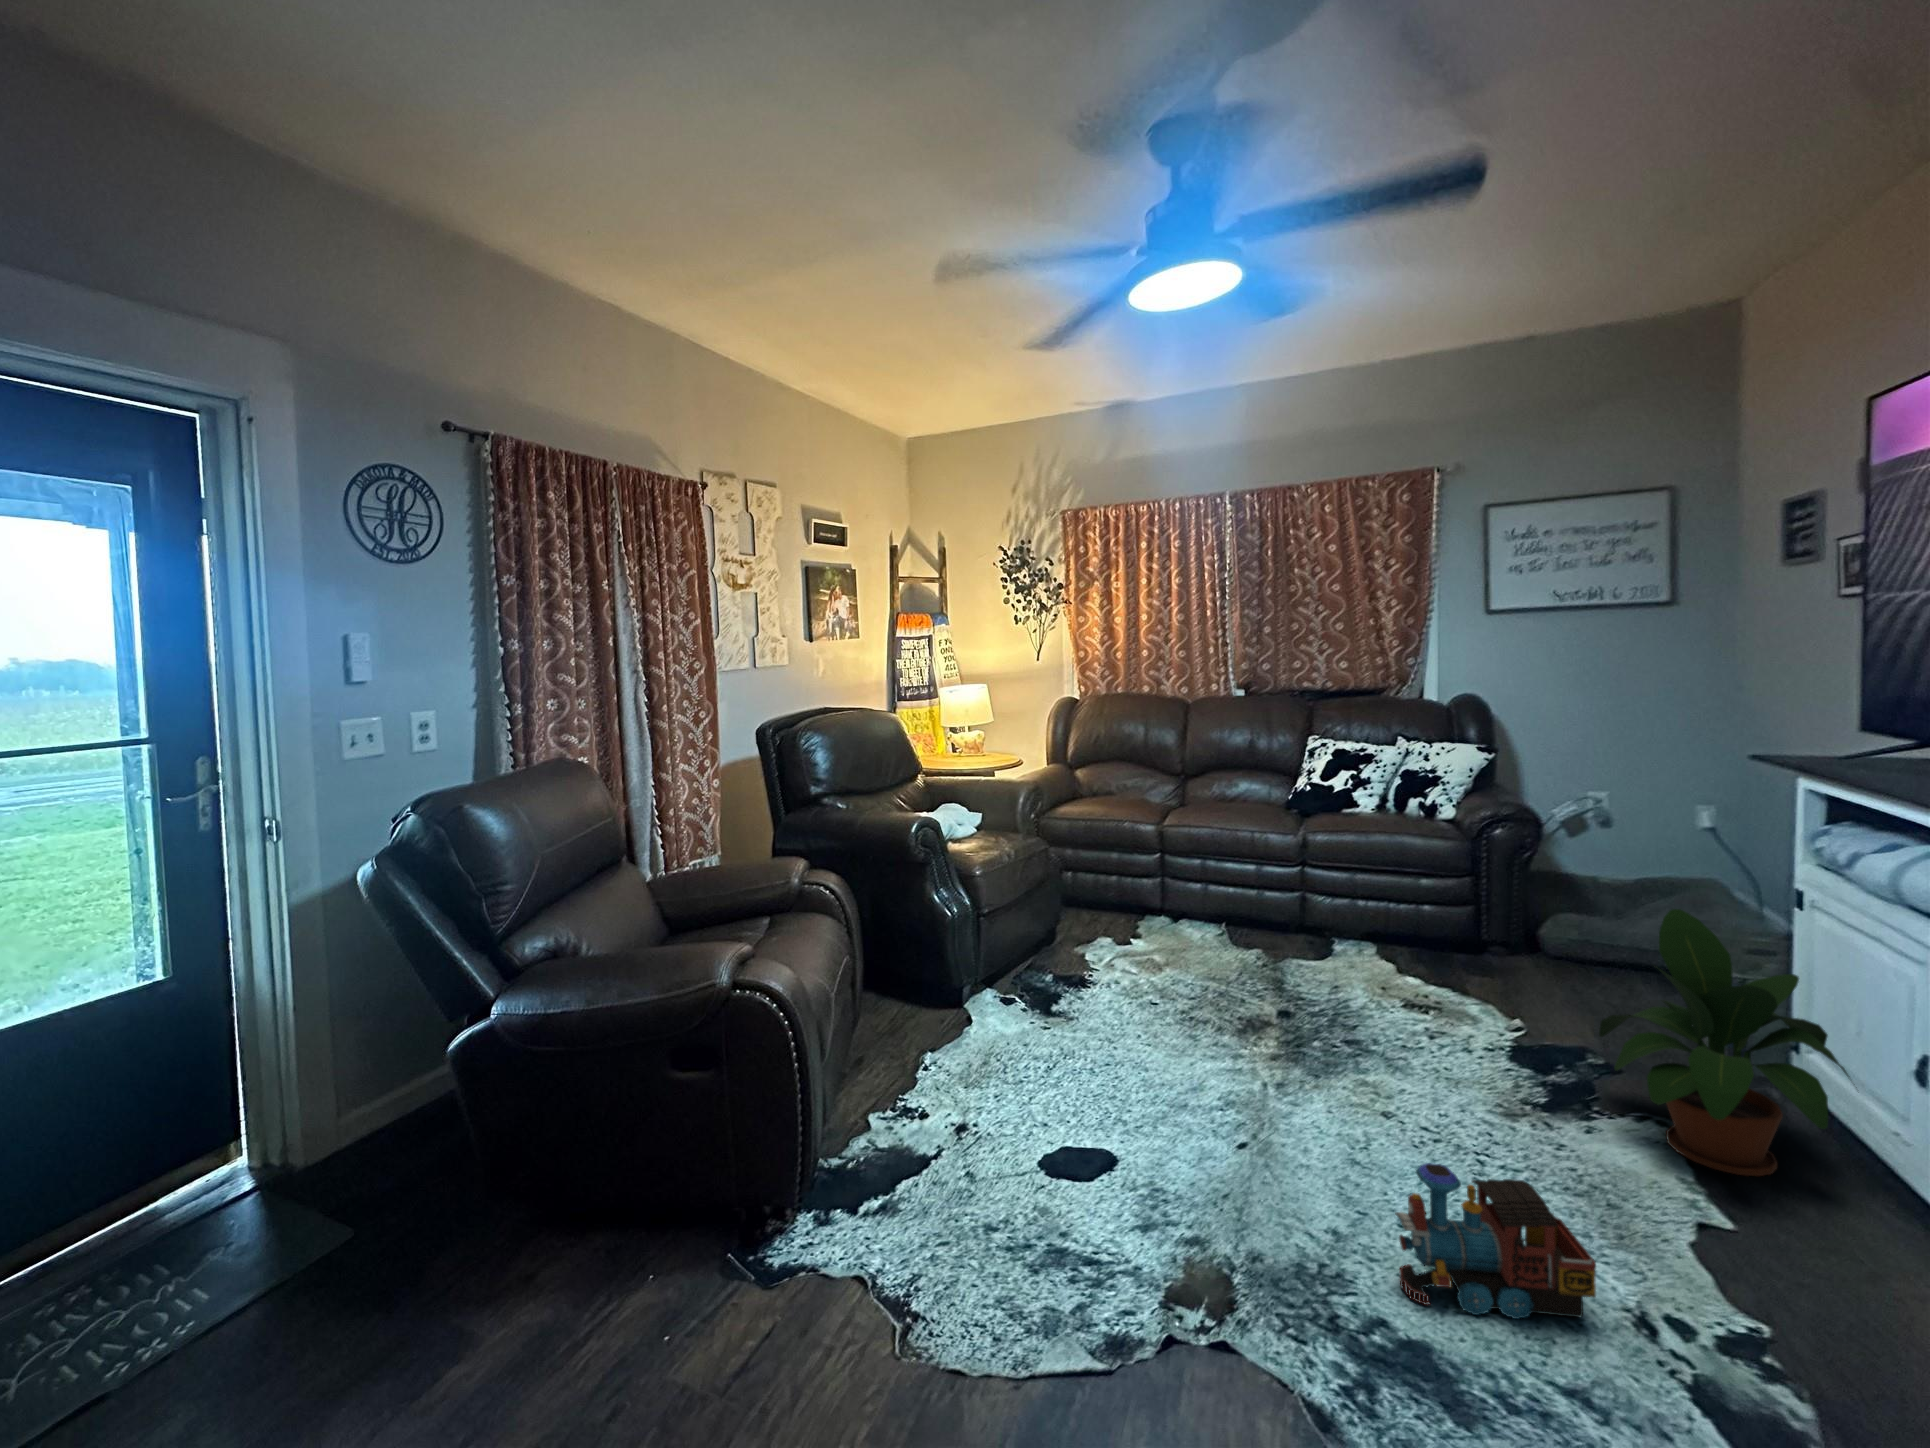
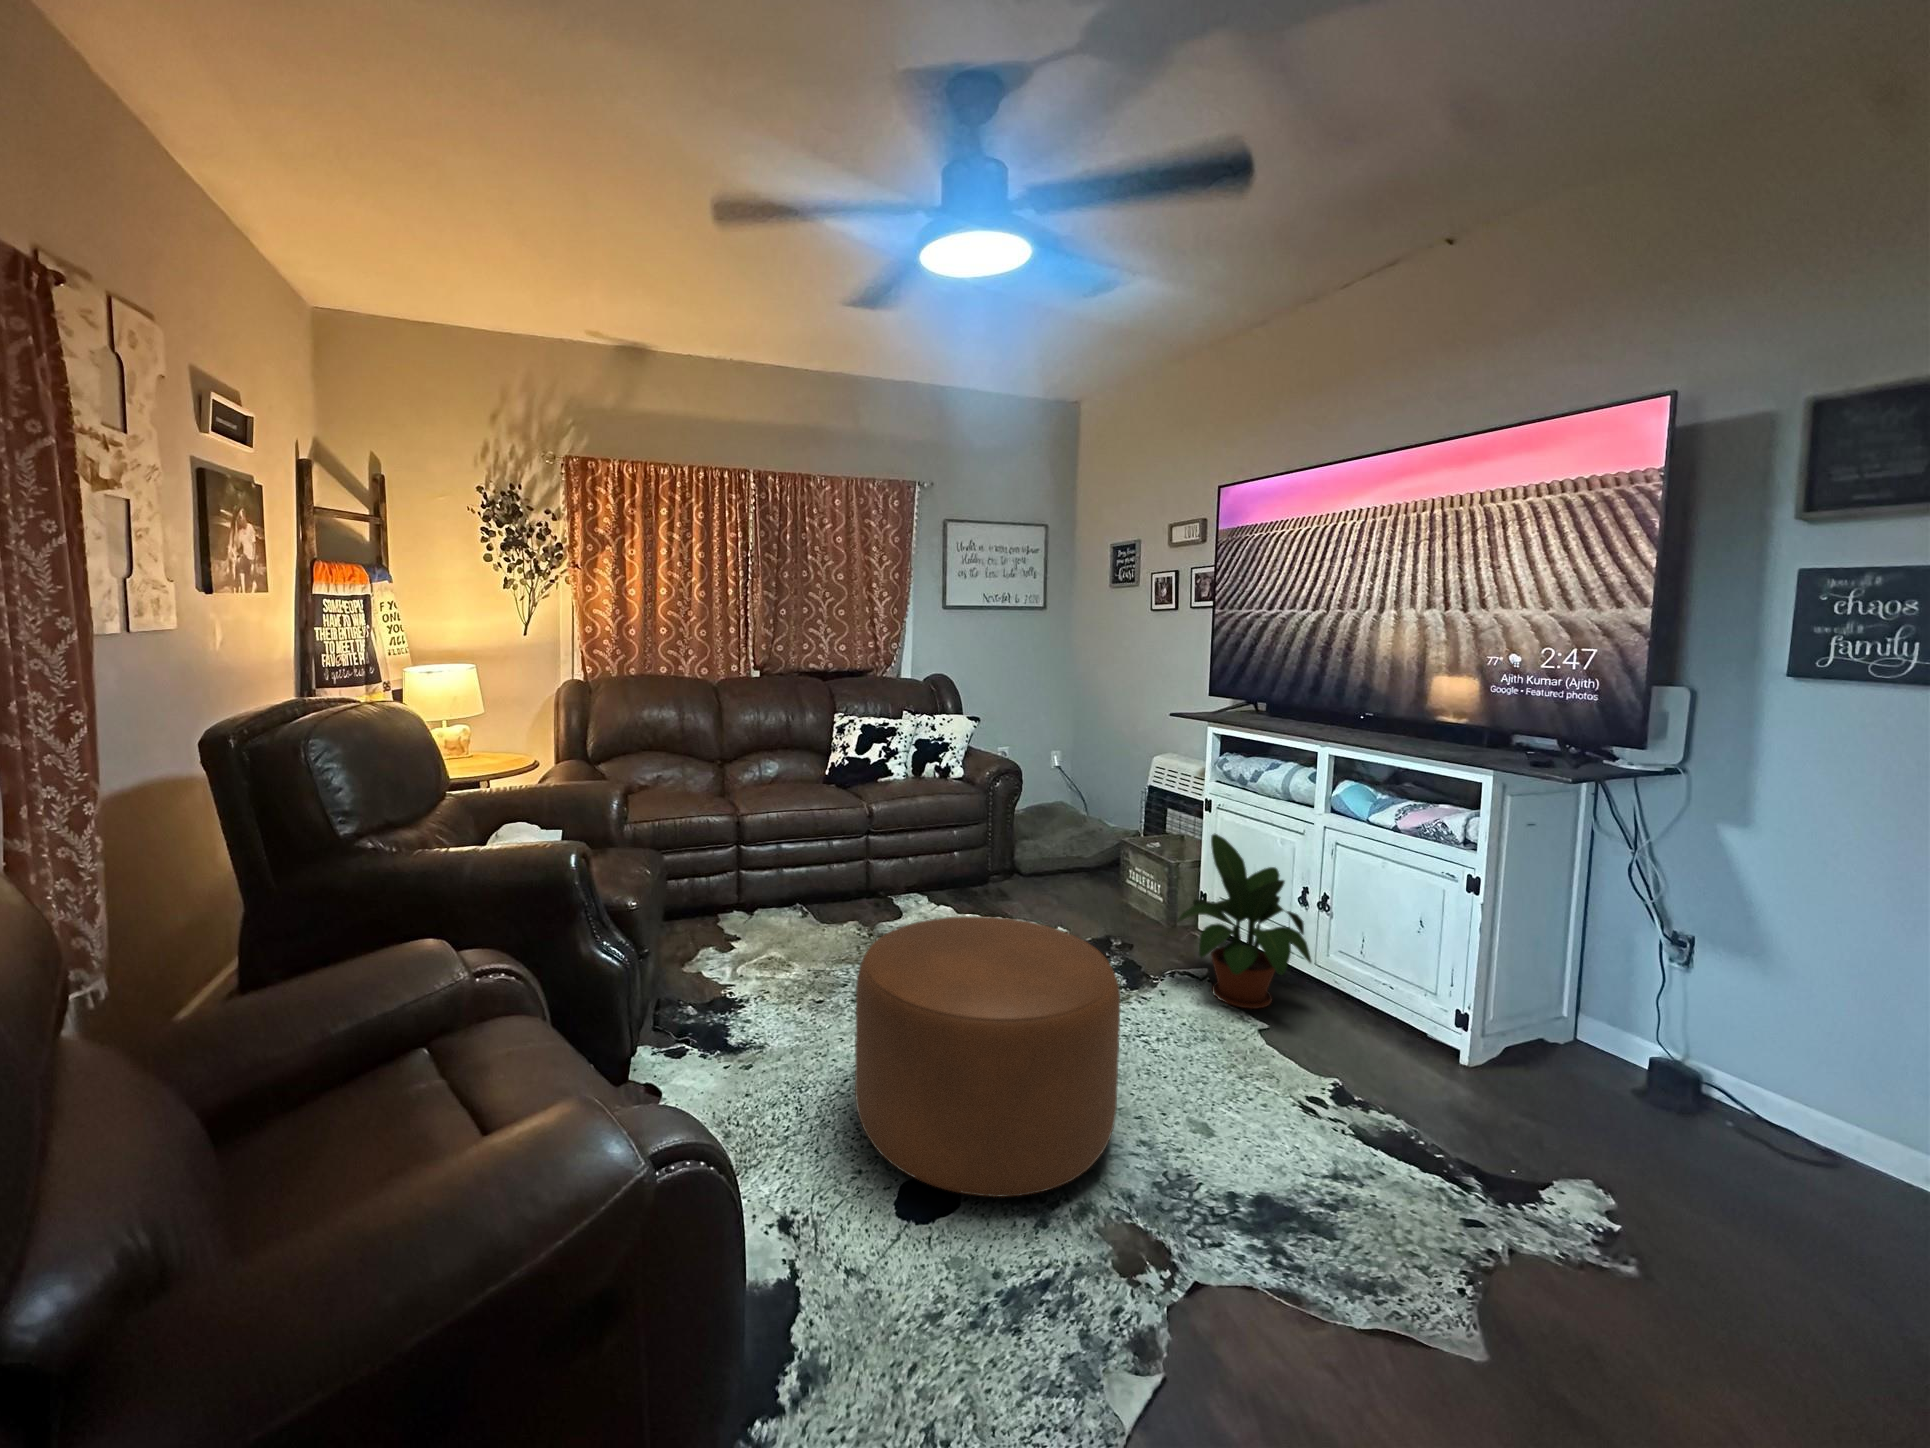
ottoman: none [1047,929,1324,1202] -> present [855,916,1120,1197]
toy train: present [1395,1163,1596,1319] -> none [1221,1059,1331,1186]

